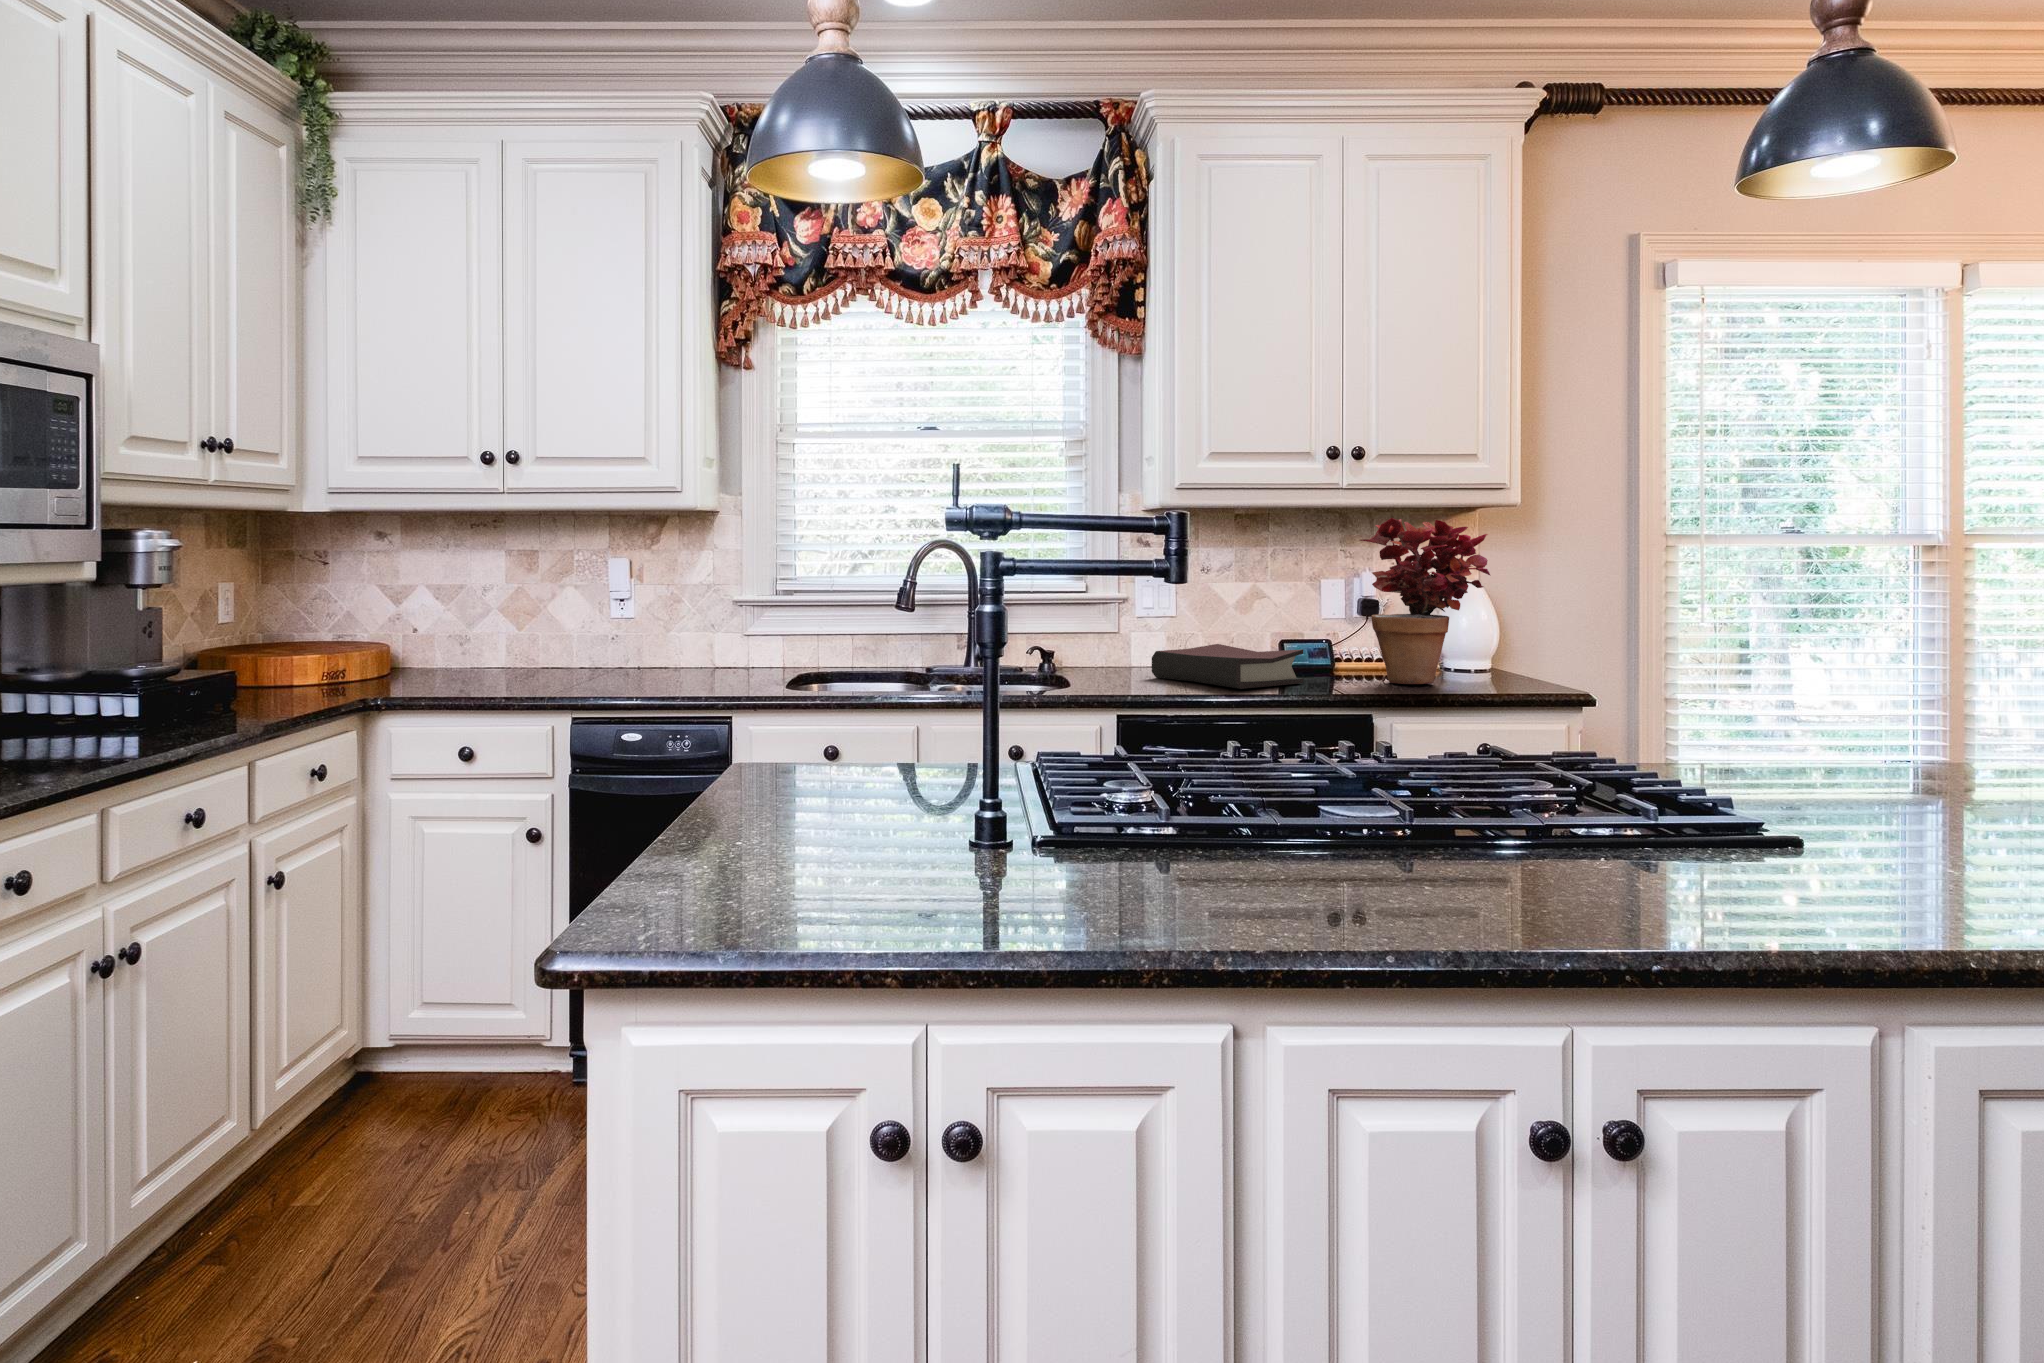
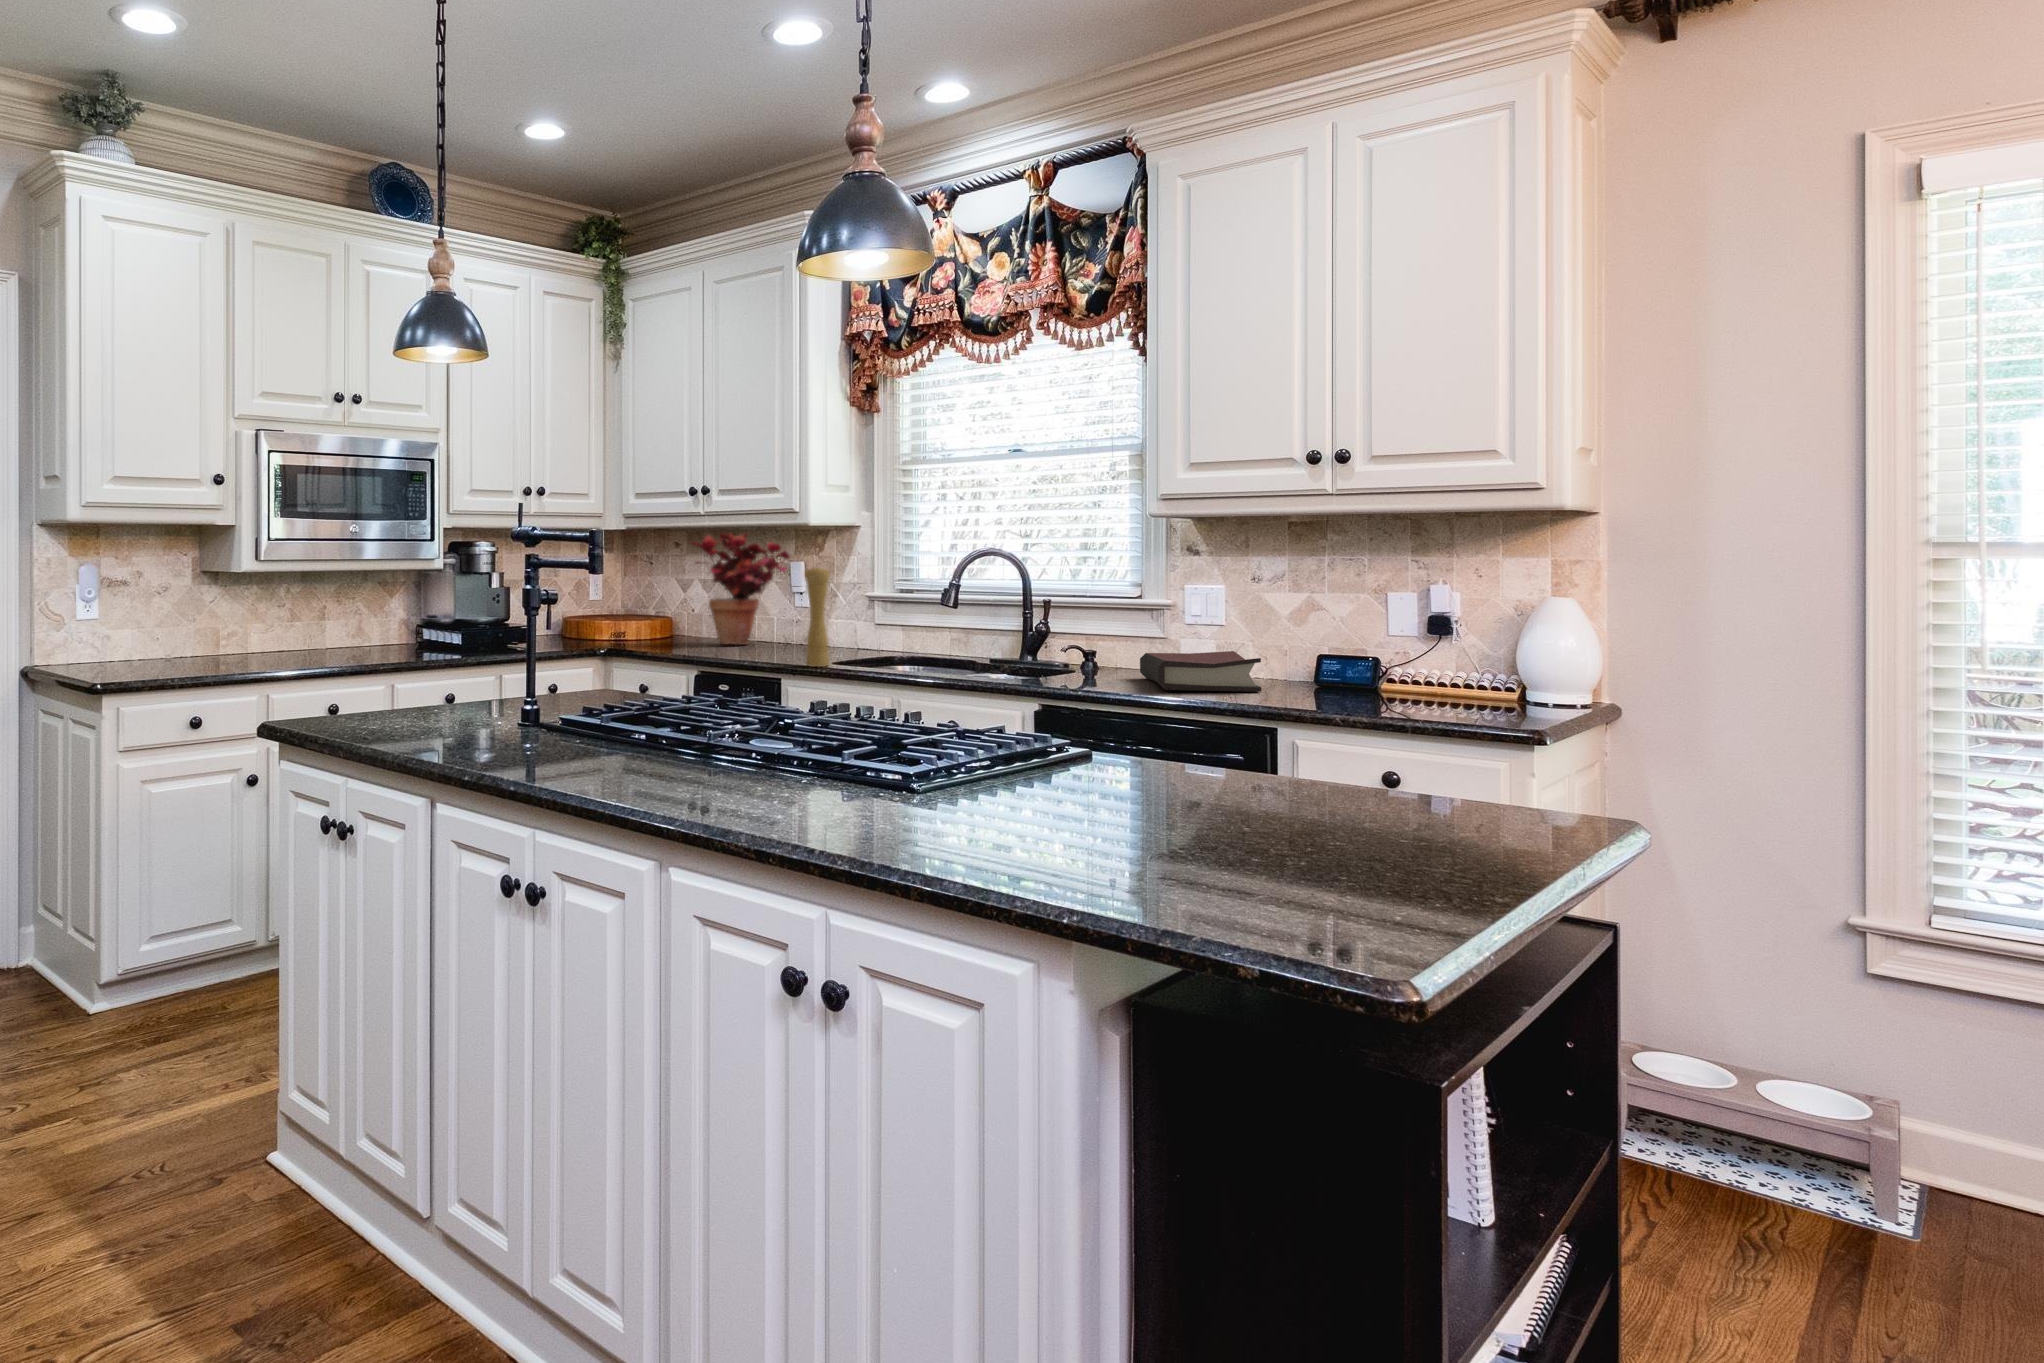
potted plant: present [1360,518,1490,684] -> present [692,534,789,645]
pepper mill: none [766,563,800,695] -> present [804,567,830,667]

